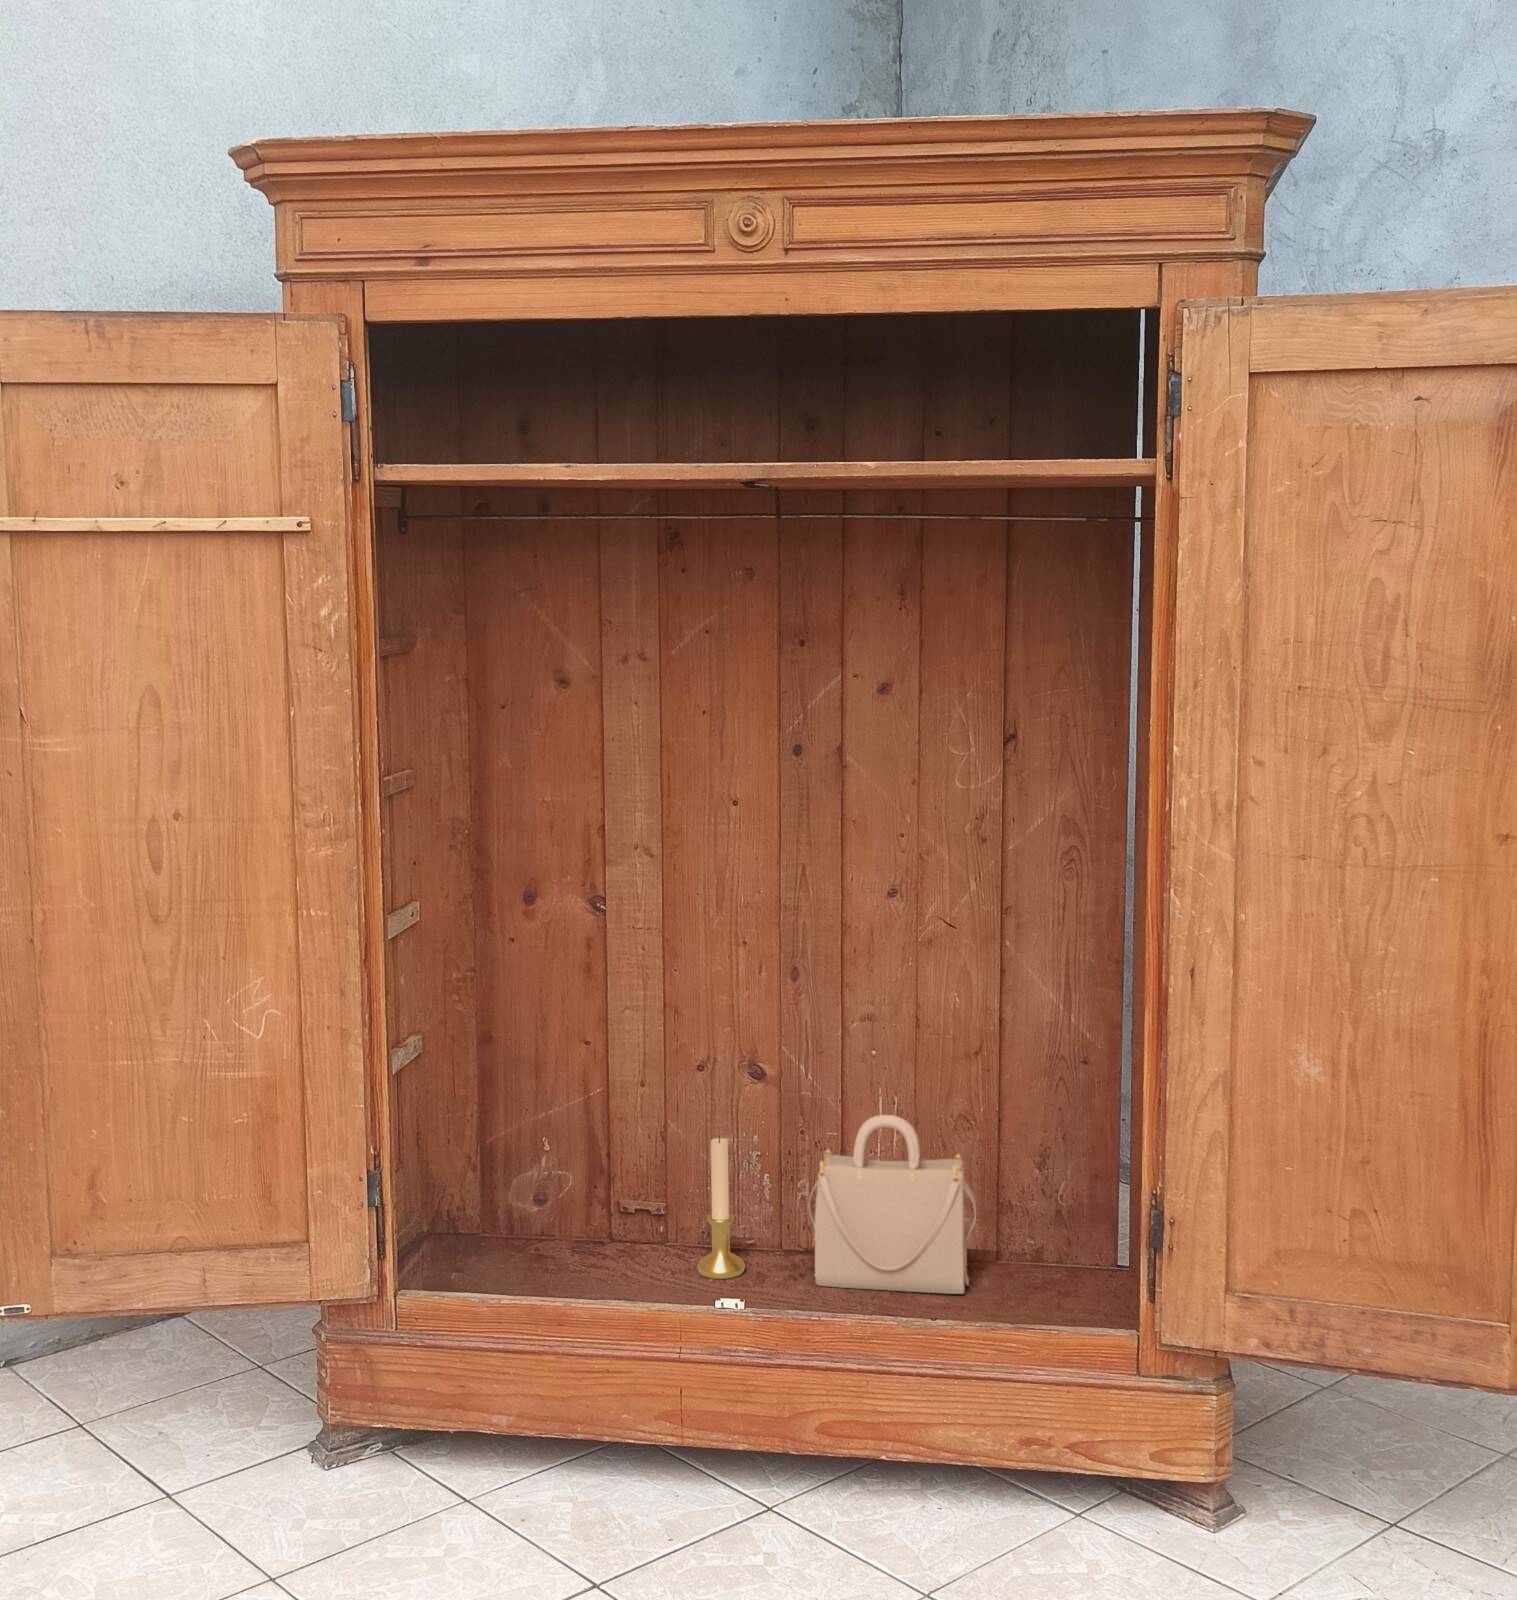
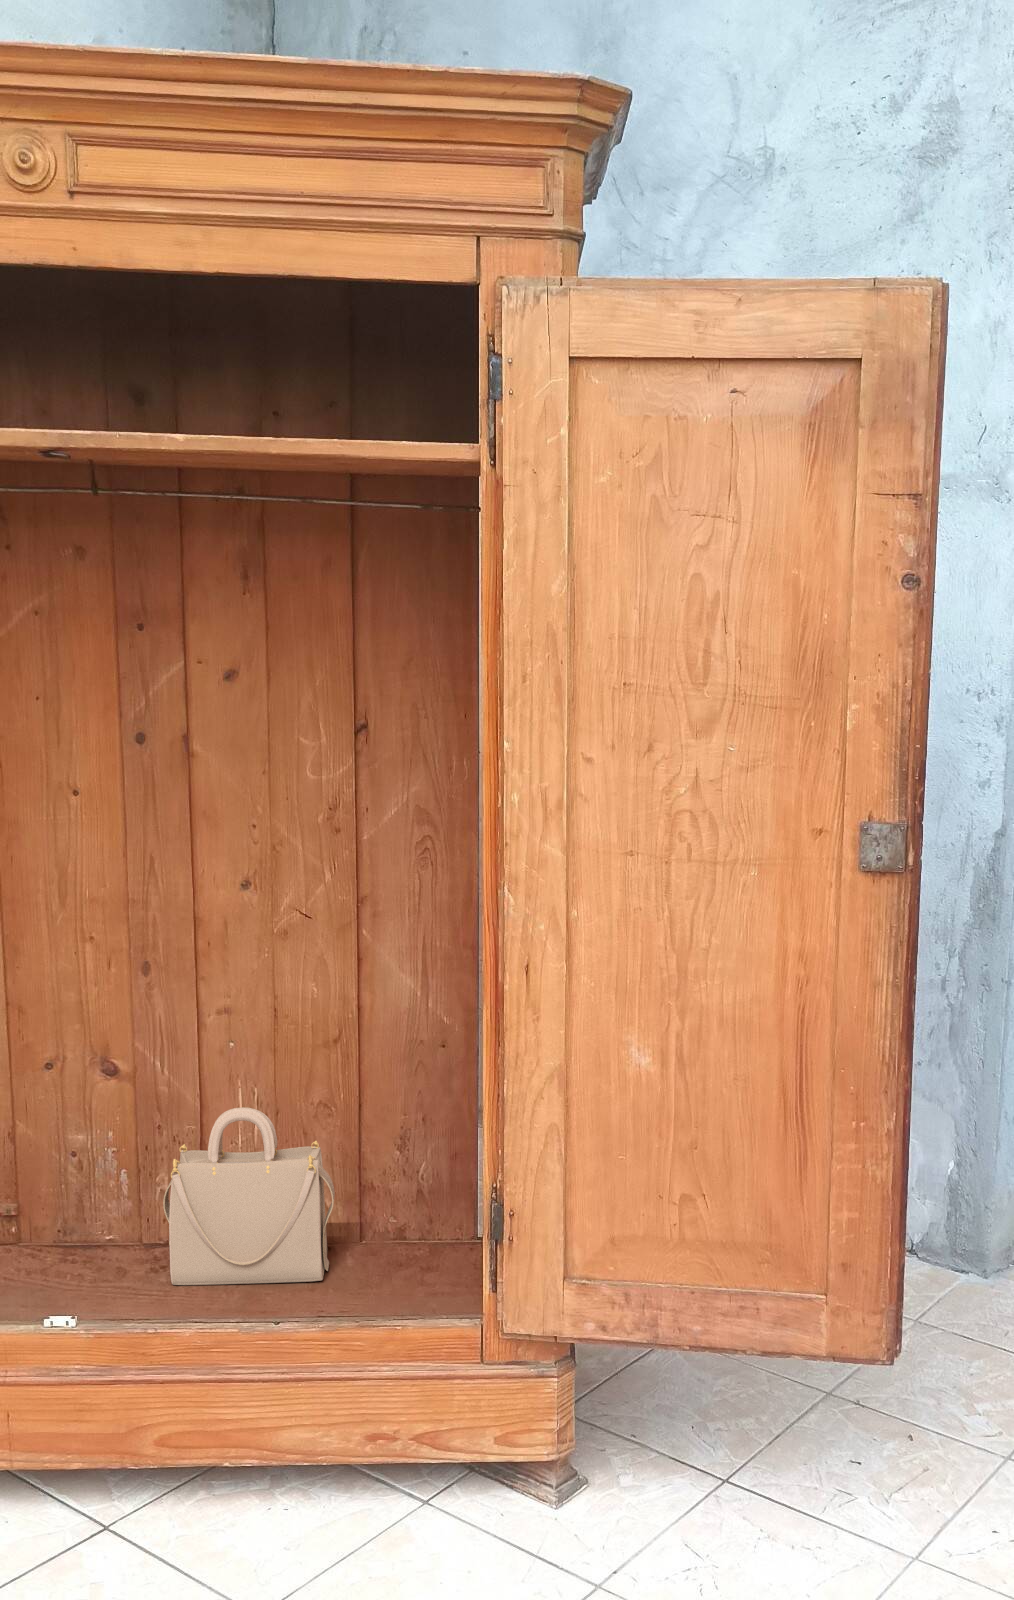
candle holder: present [697,1135,745,1279] -> none [48,1139,100,1288]

